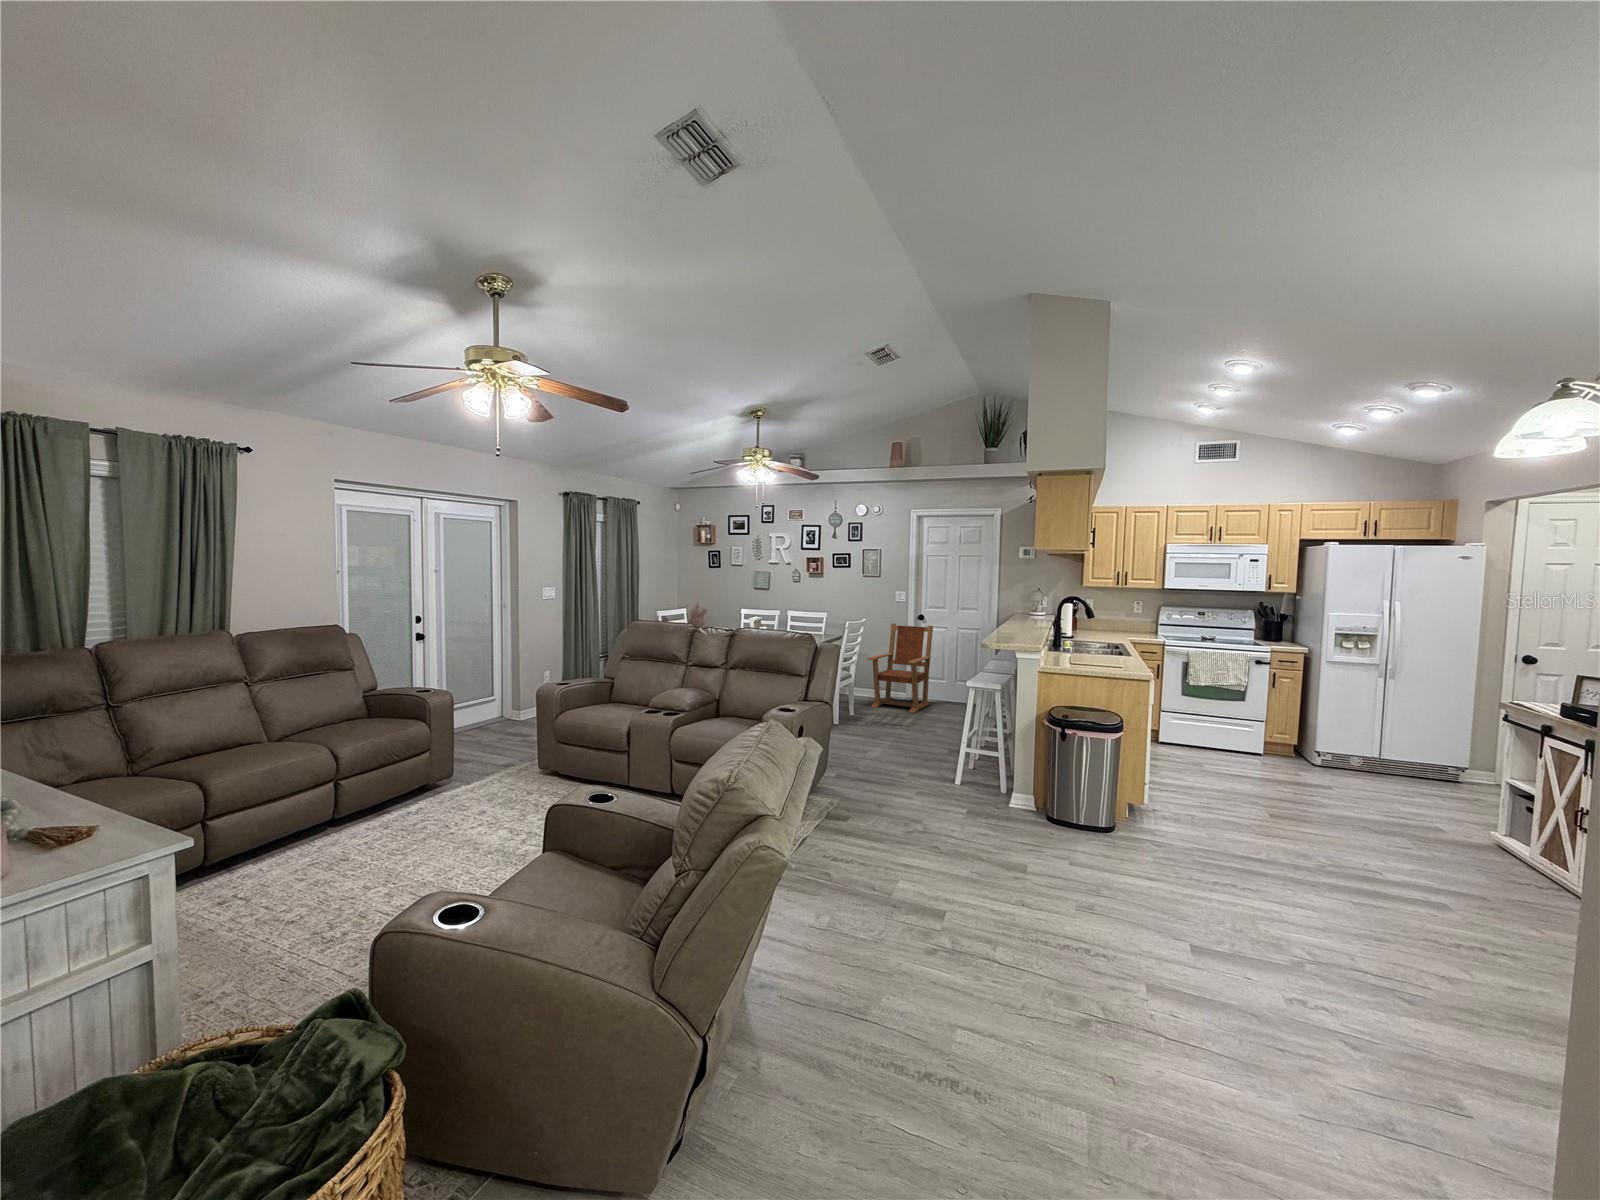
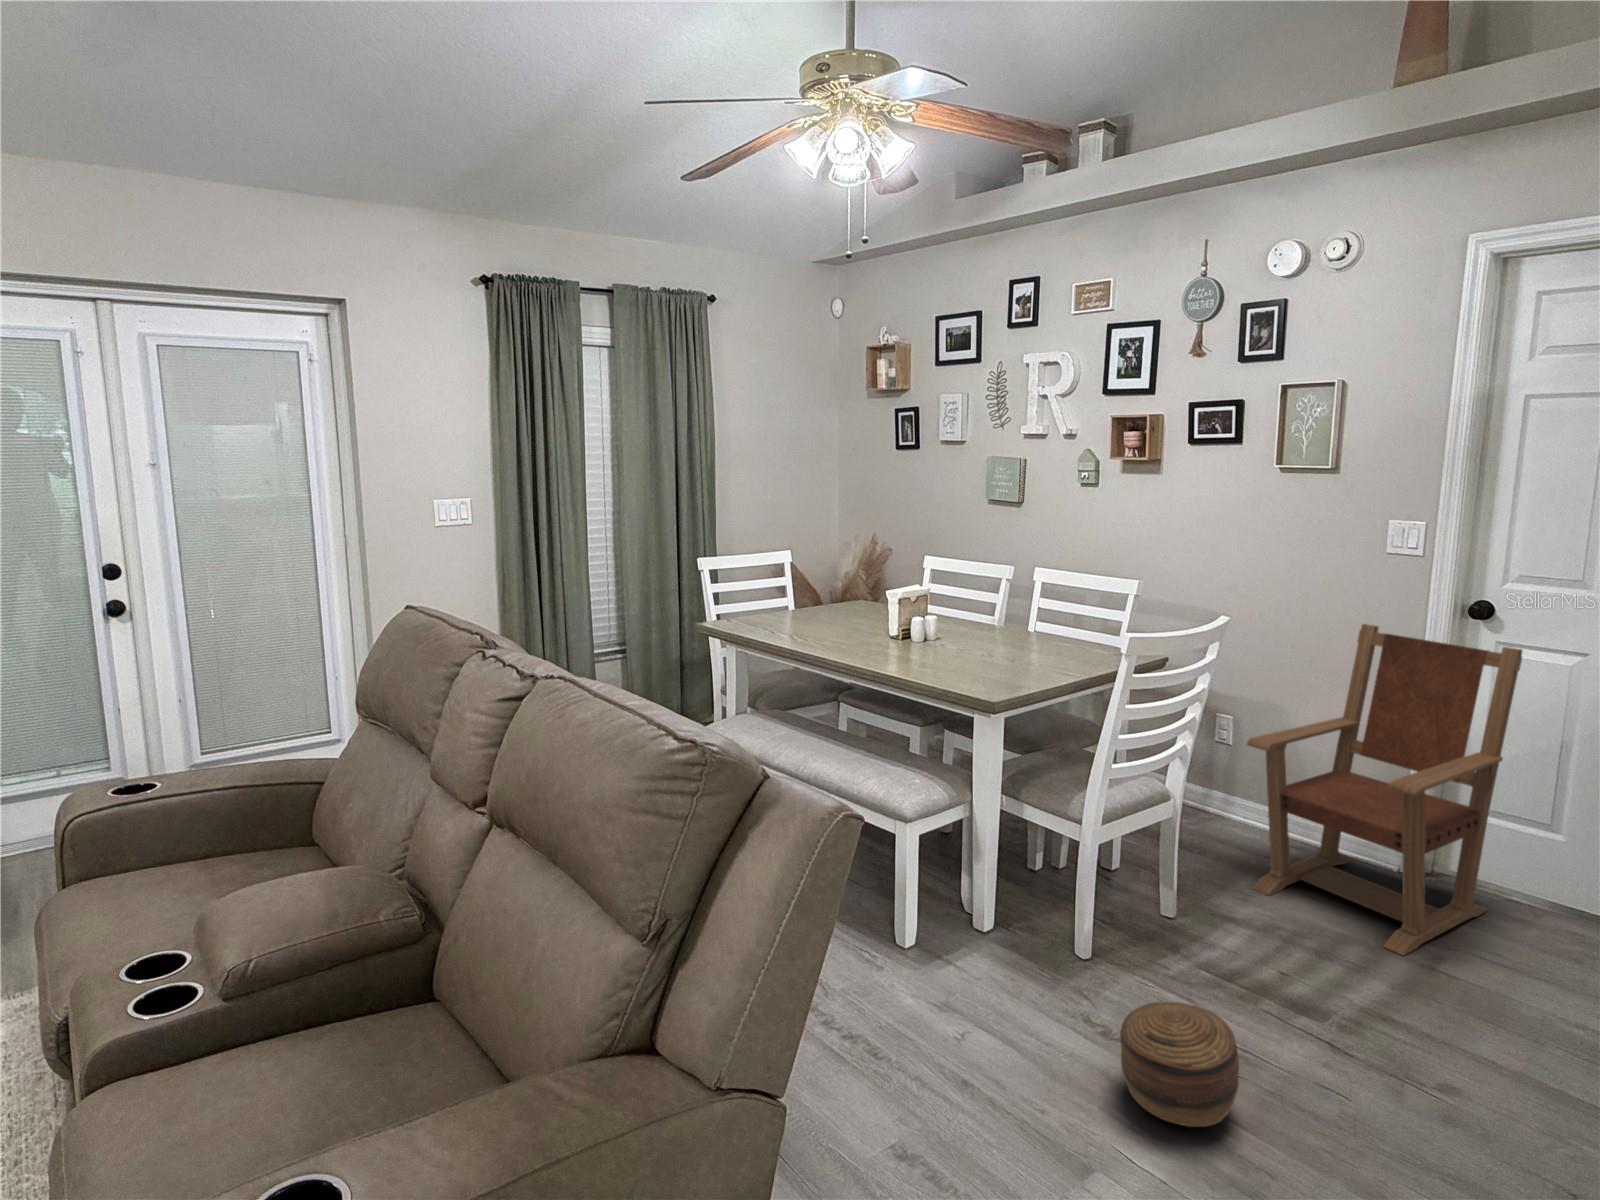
basket: none [863,711,892,739] -> present [1120,1002,1239,1127]

